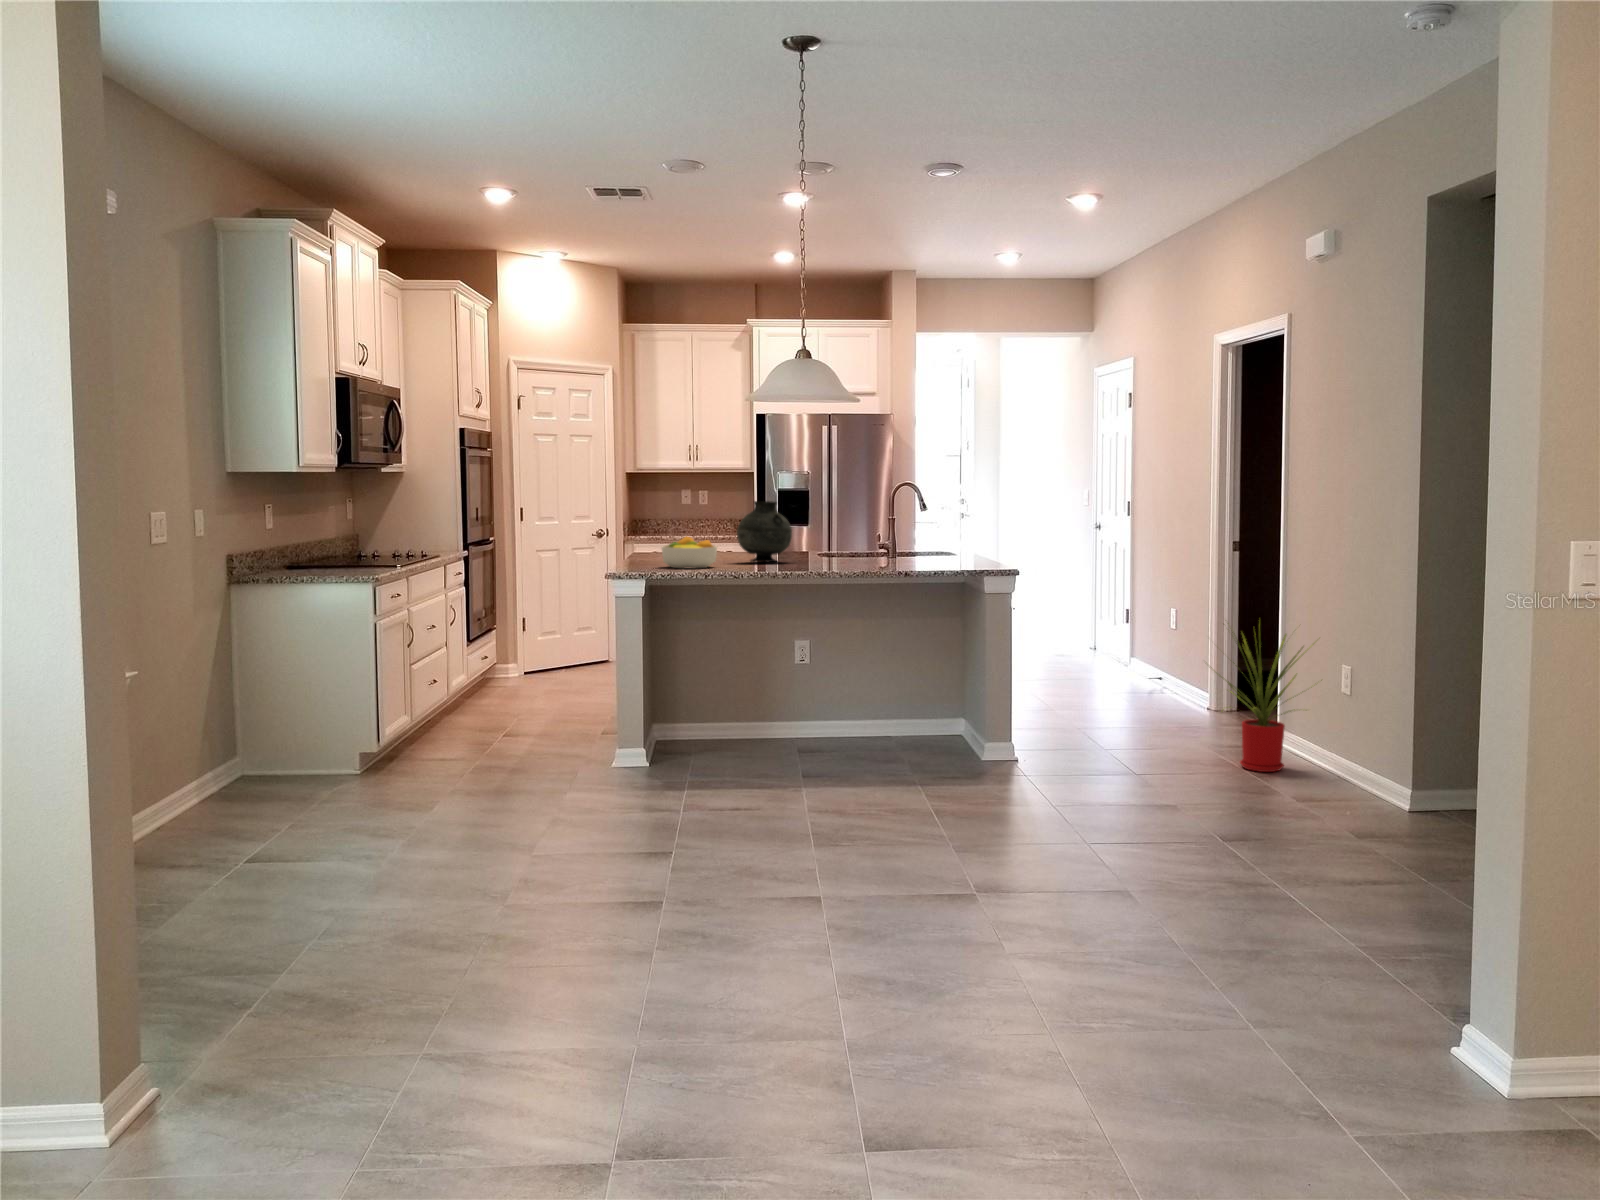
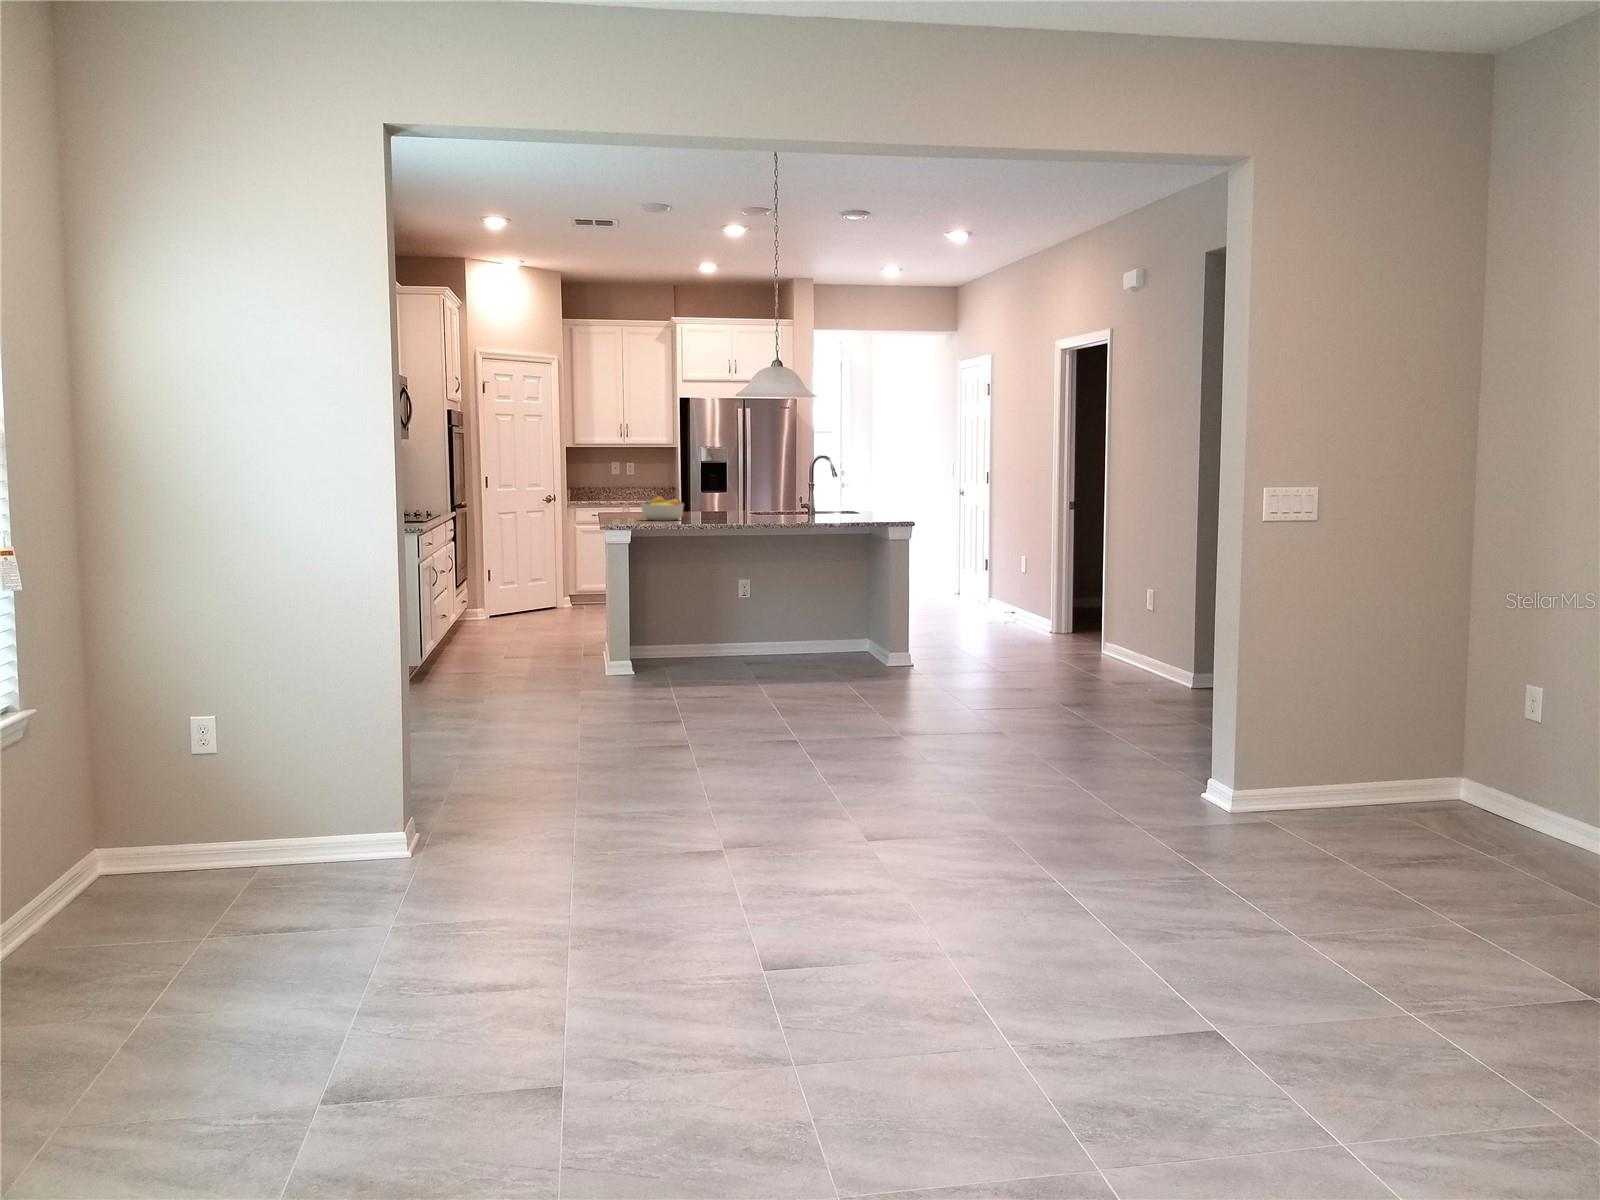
vase: present [737,501,792,562] -> none [693,469,737,517]
house plant: present [1221,628,1303,772] -> none [1048,556,1134,669]

